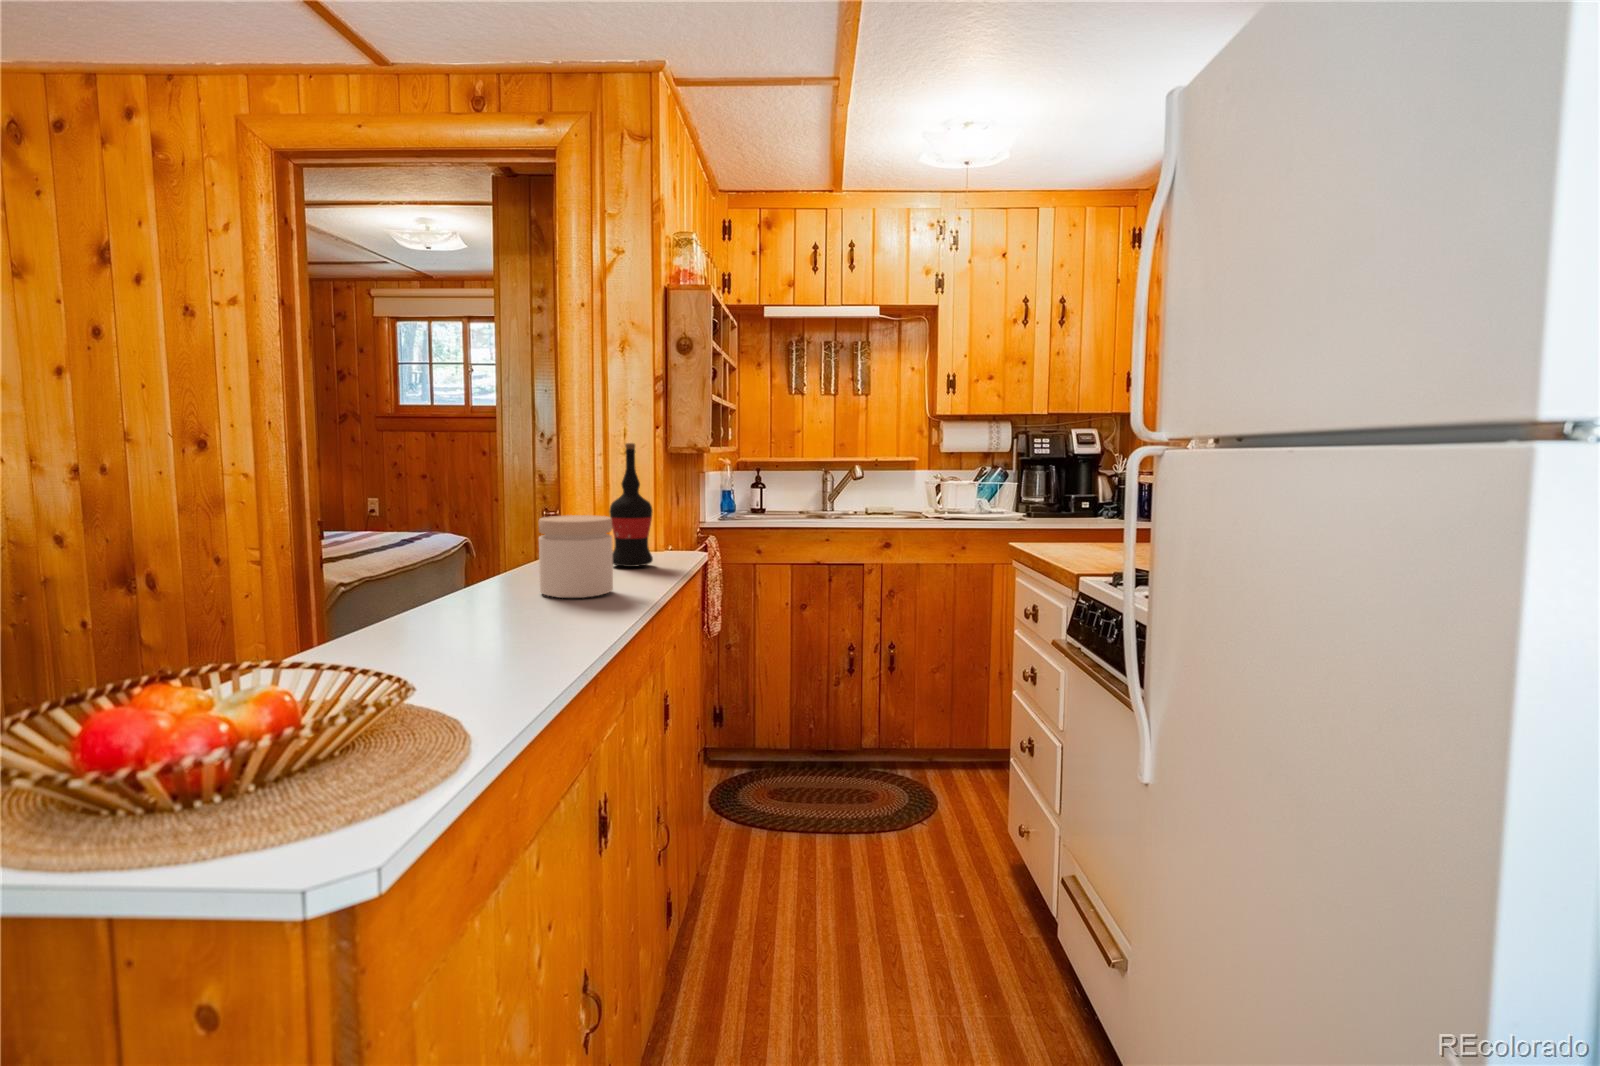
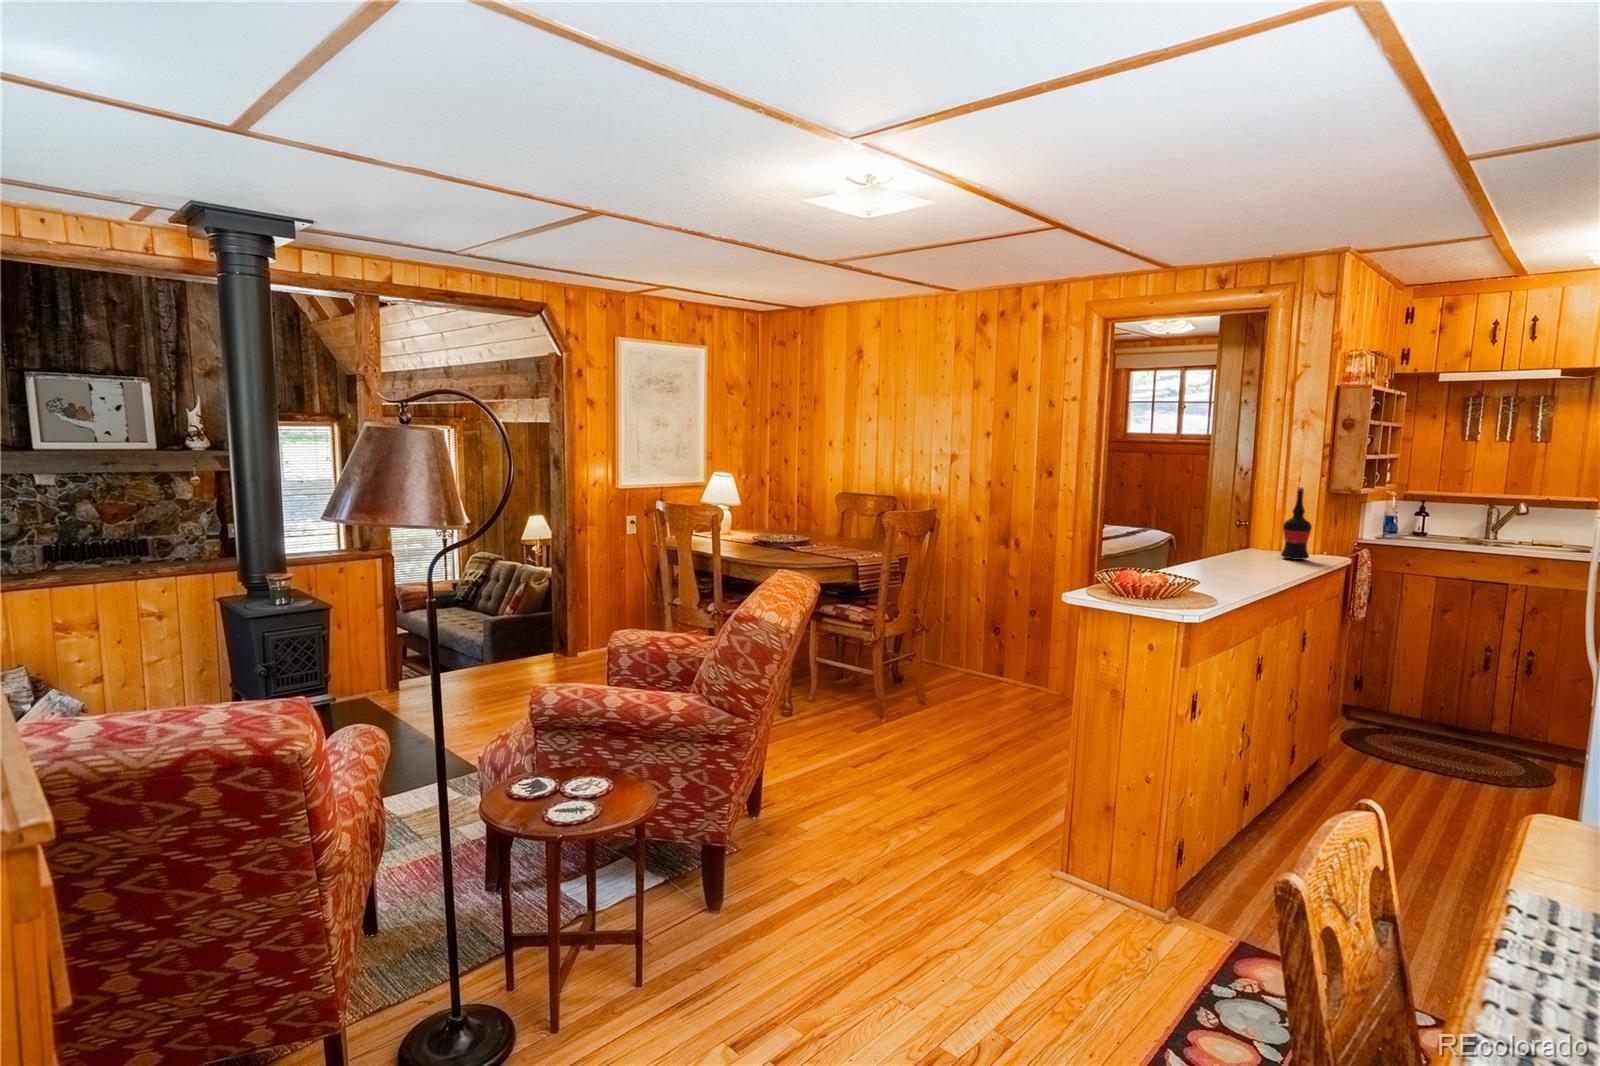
jar: present [539,515,613,598] -> none [1238,527,1283,570]

